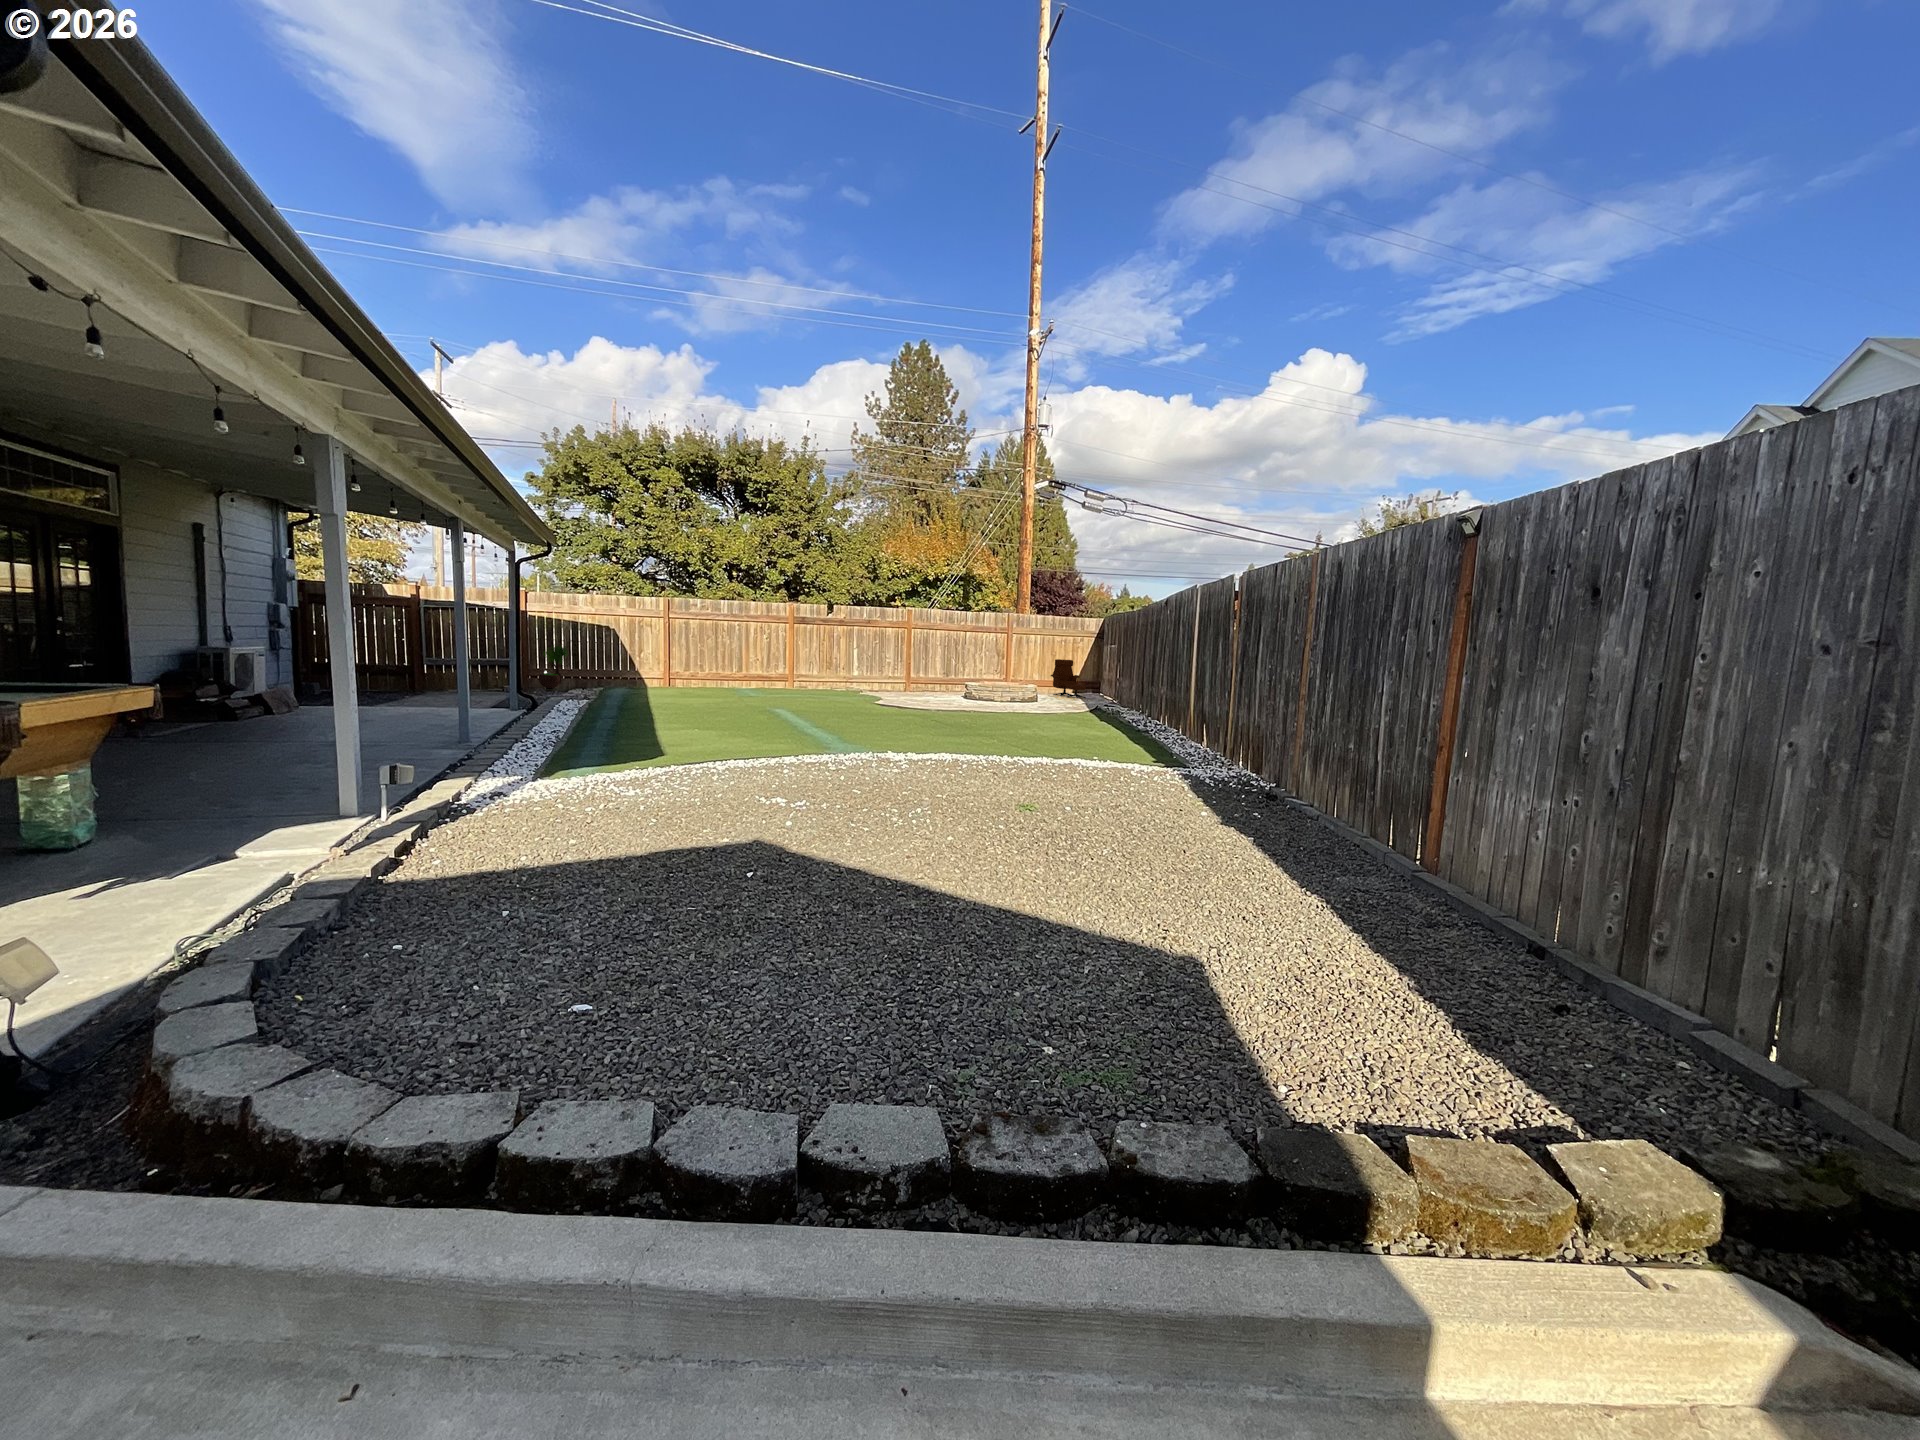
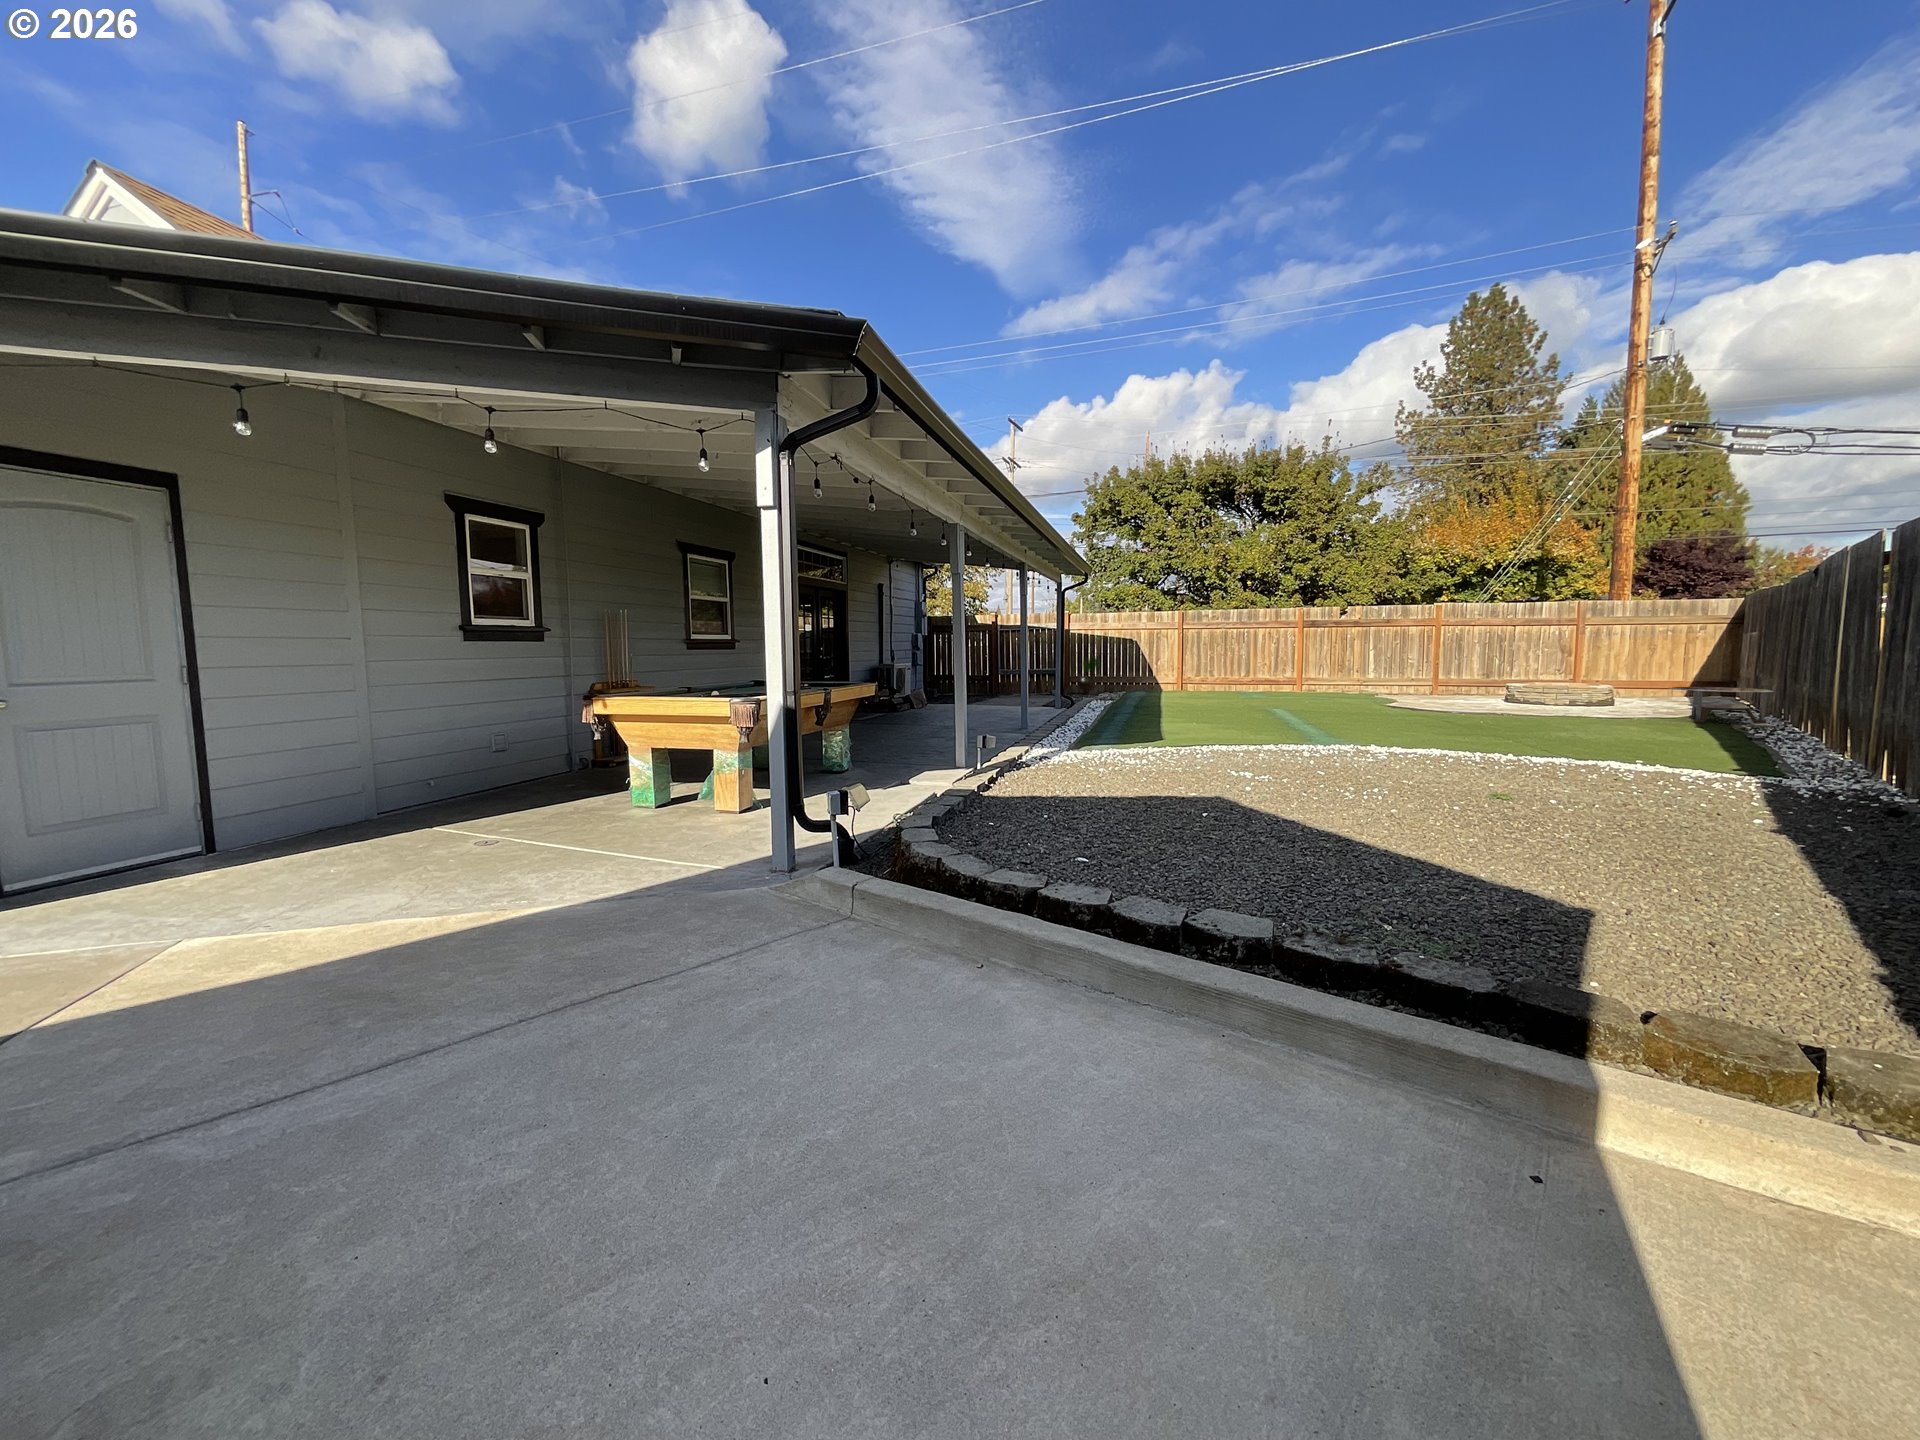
lounge chair: present [1051,659,1086,698] -> none [1634,653,1690,700]
round table: none [1088,690,1153,719] -> present [1669,687,1774,723]

